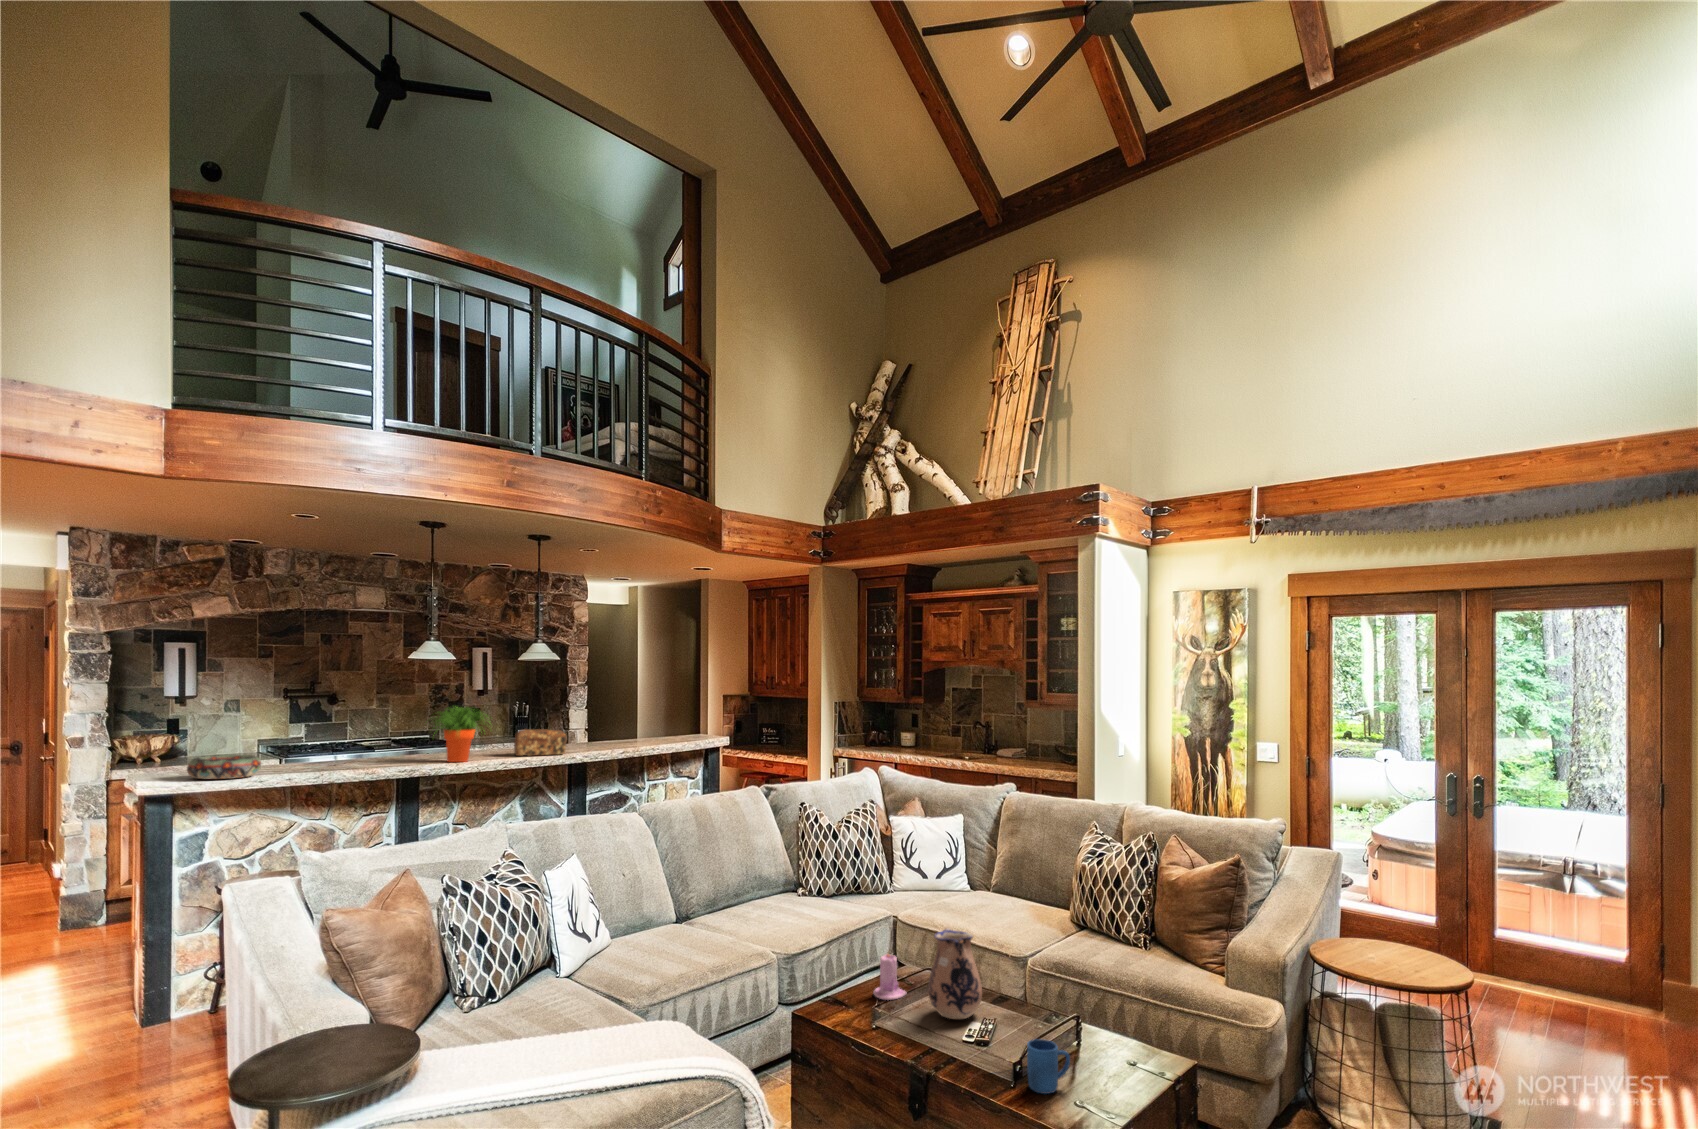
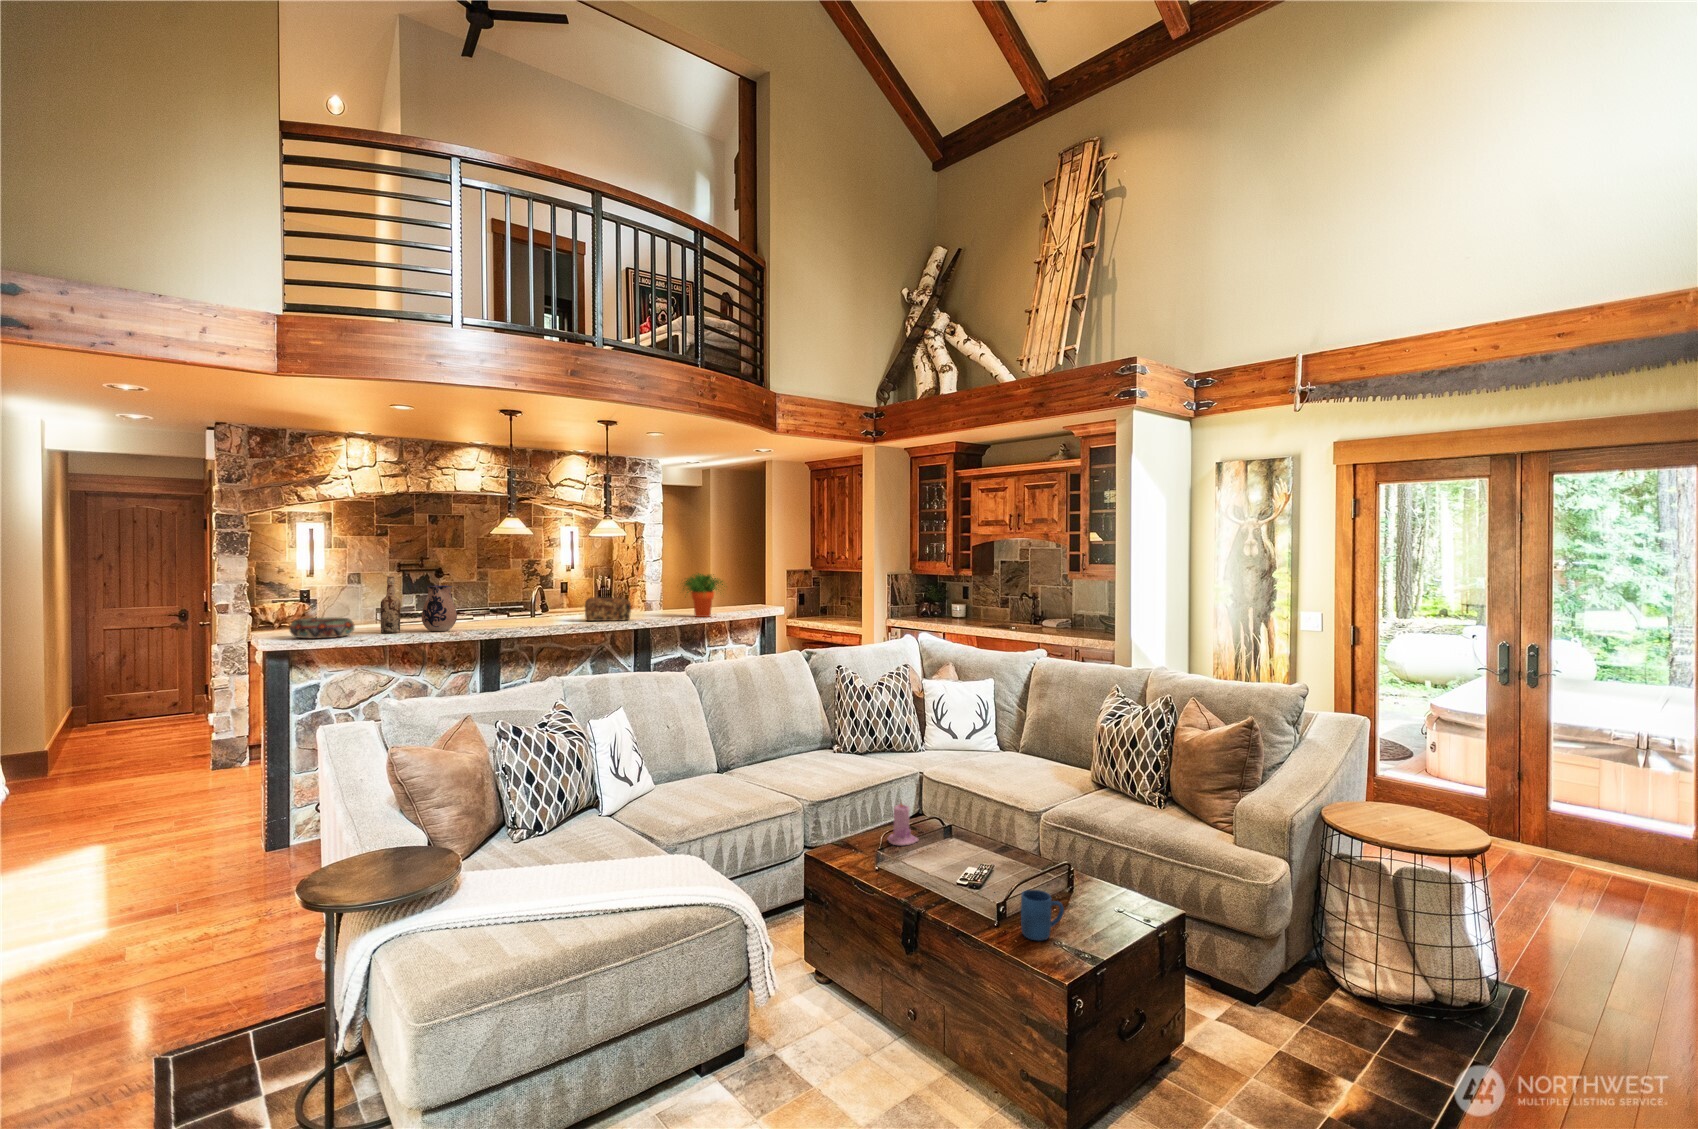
potted plant: present [431,706,490,762] -> present [683,573,725,617]
wine bottle: none [289,708,314,772] -> present [381,577,401,633]
ceramic pitcher: present [928,929,982,1019] -> present [422,586,457,631]

